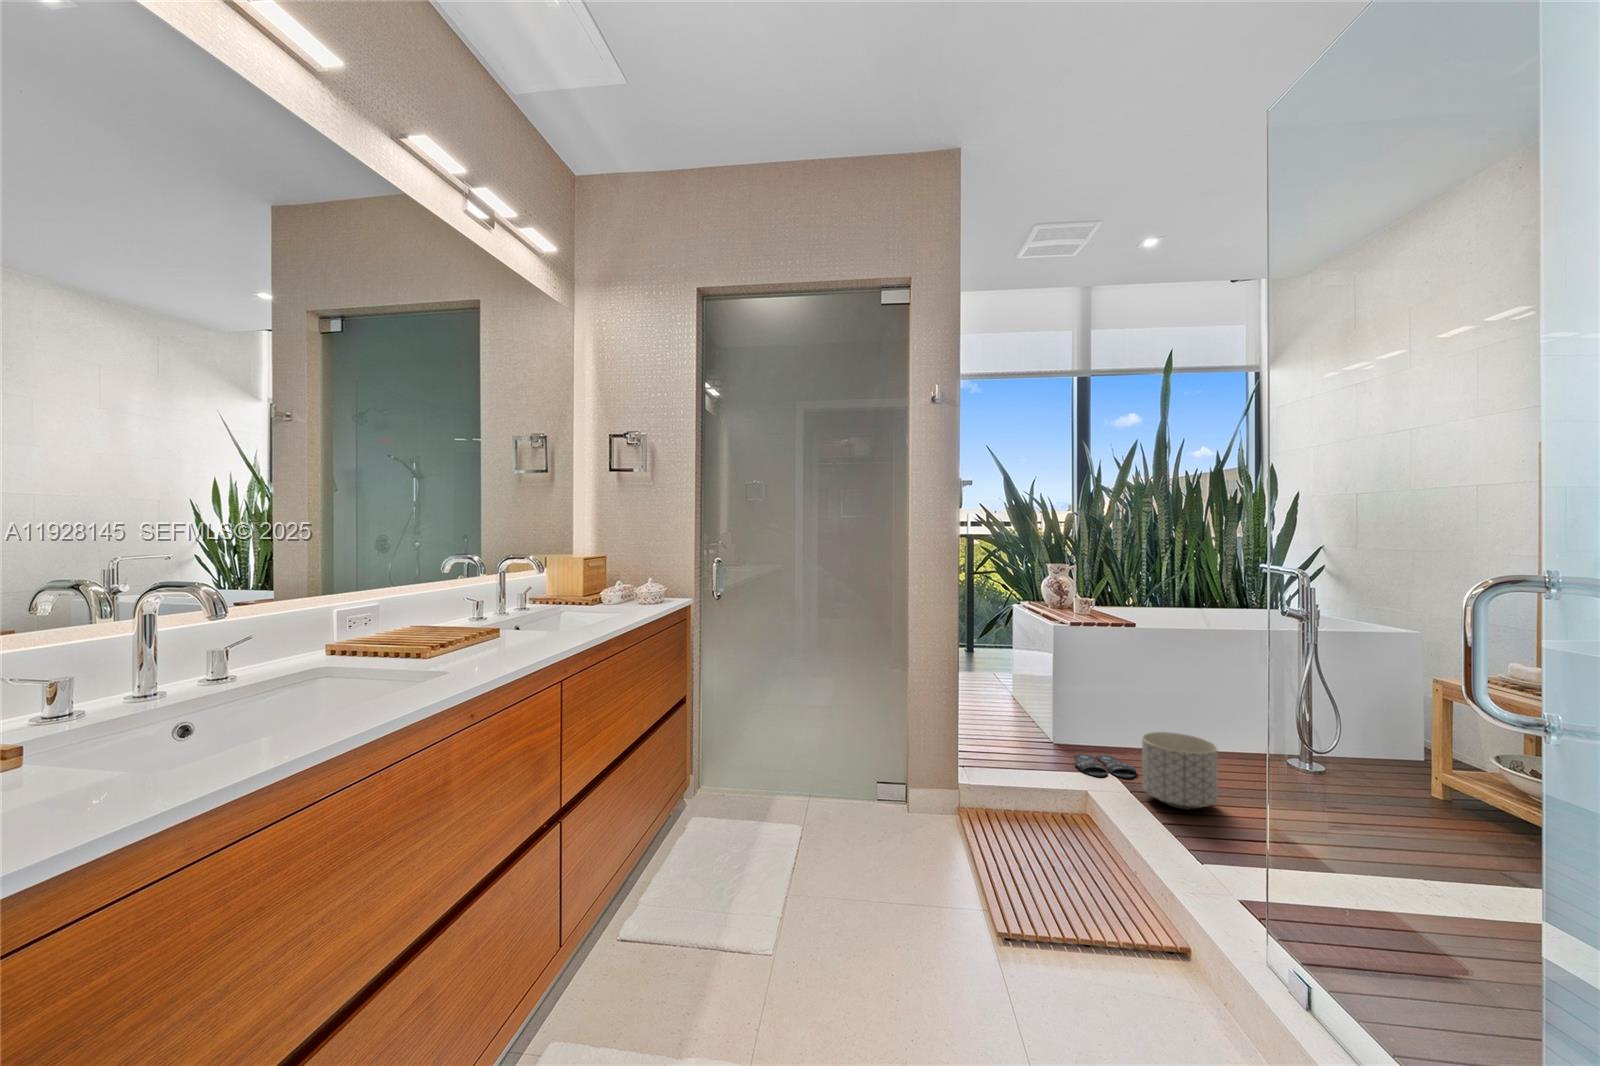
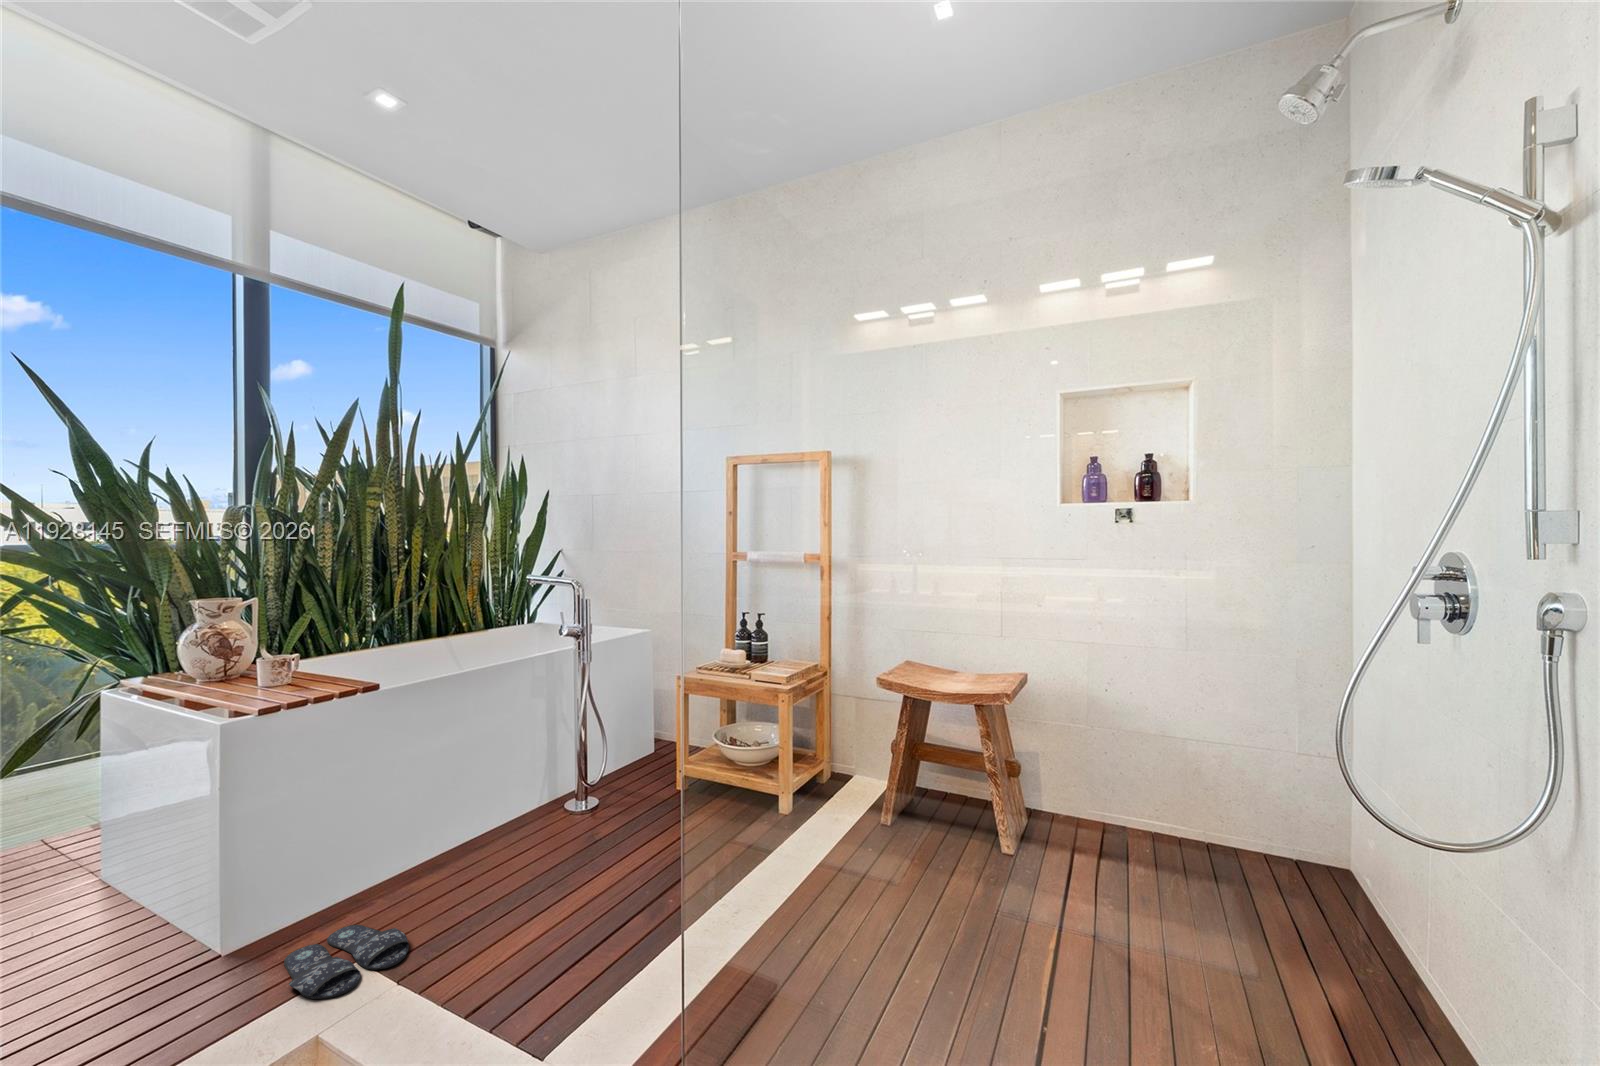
planter: present [1142,732,1218,809] -> none [434,850,547,991]

